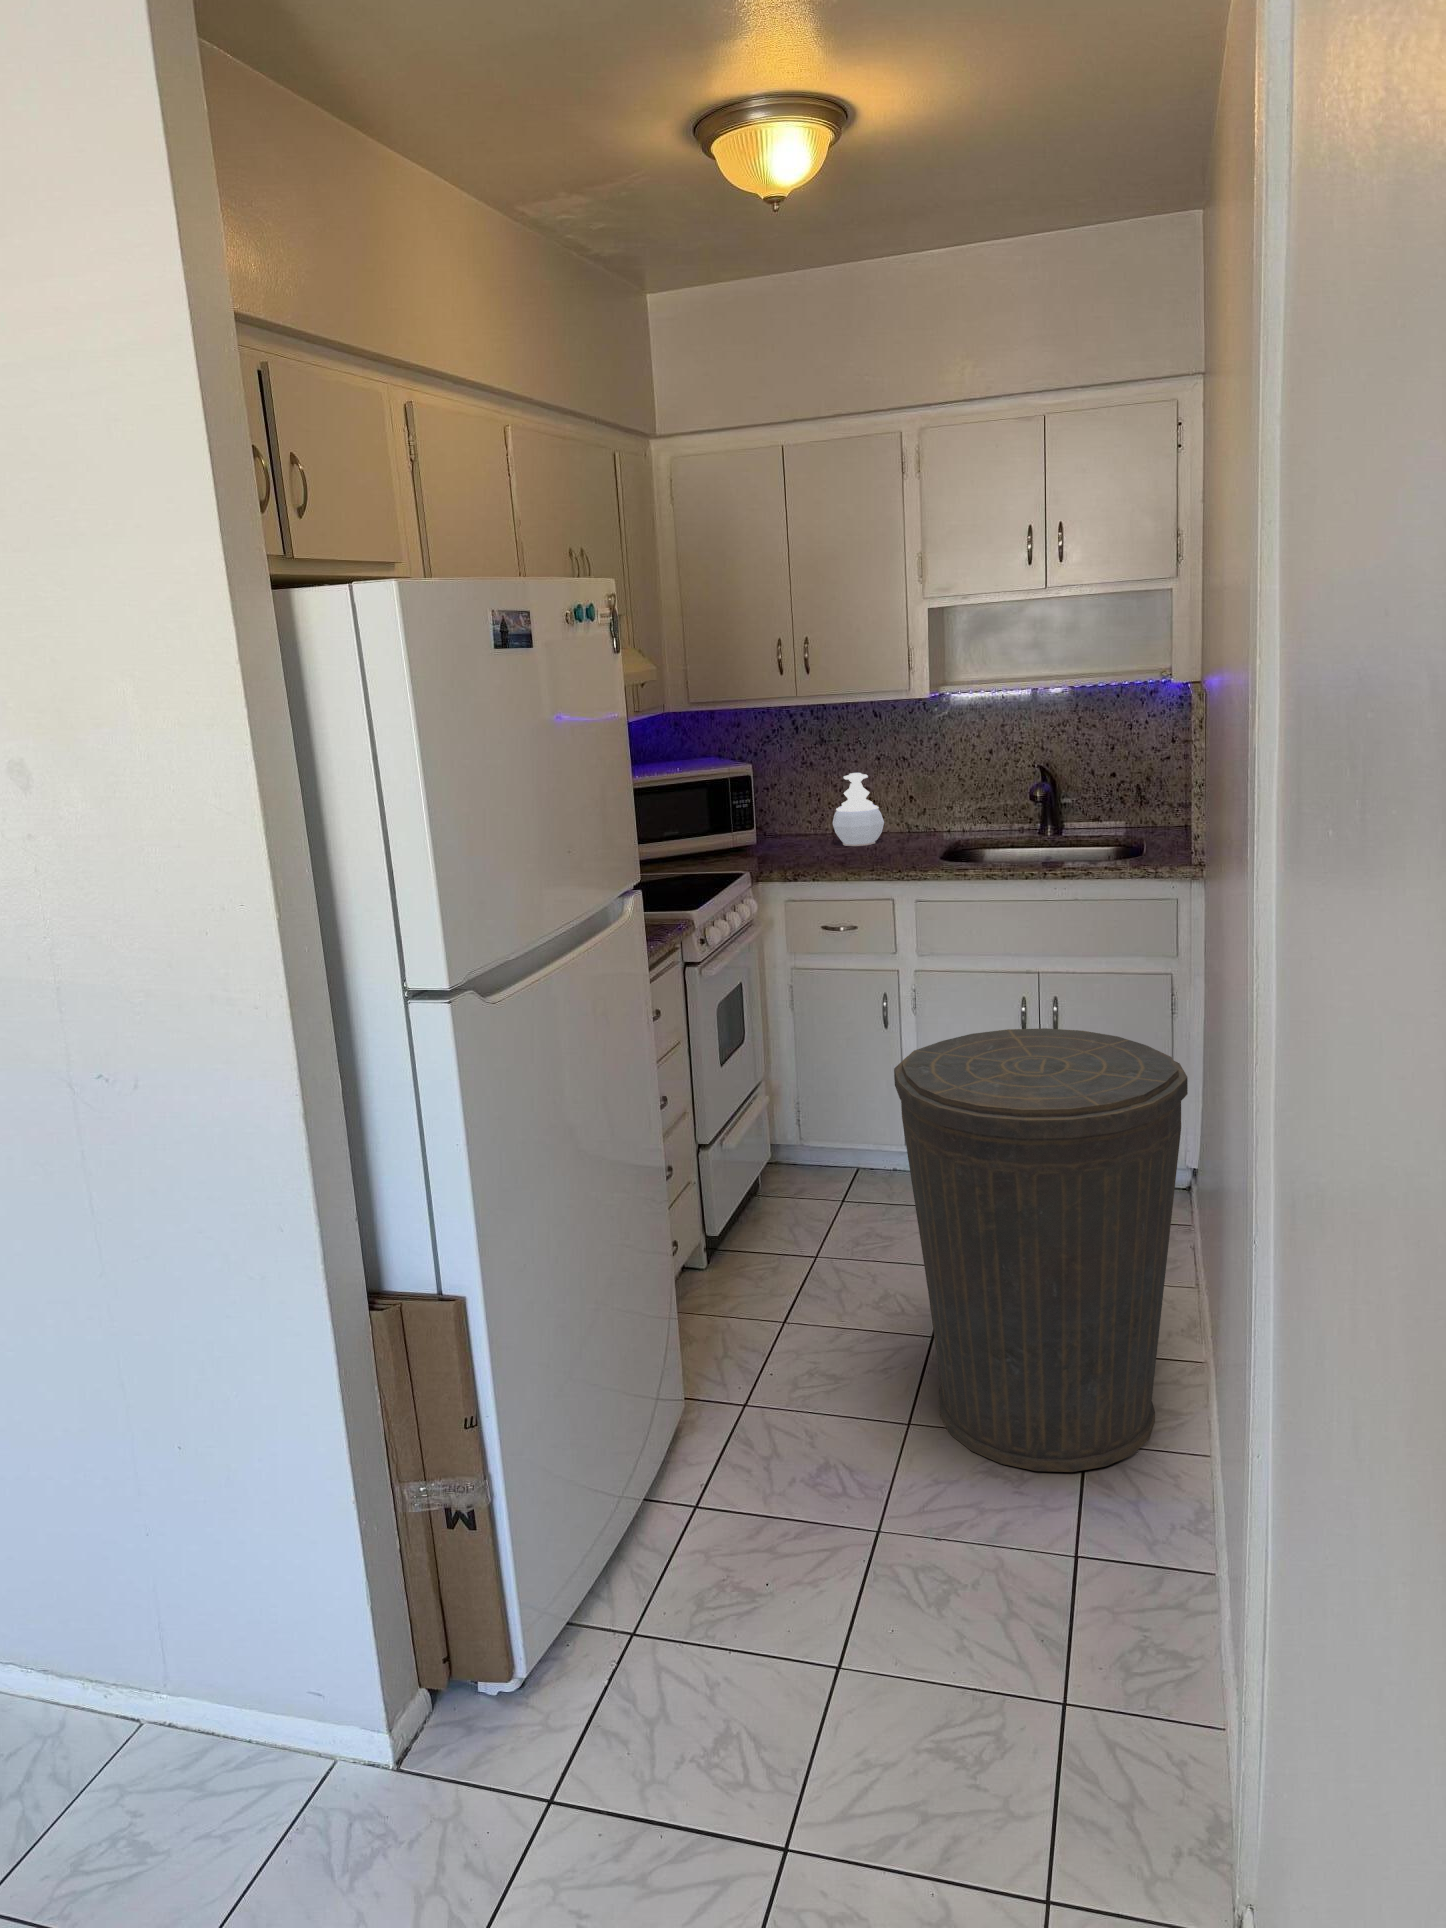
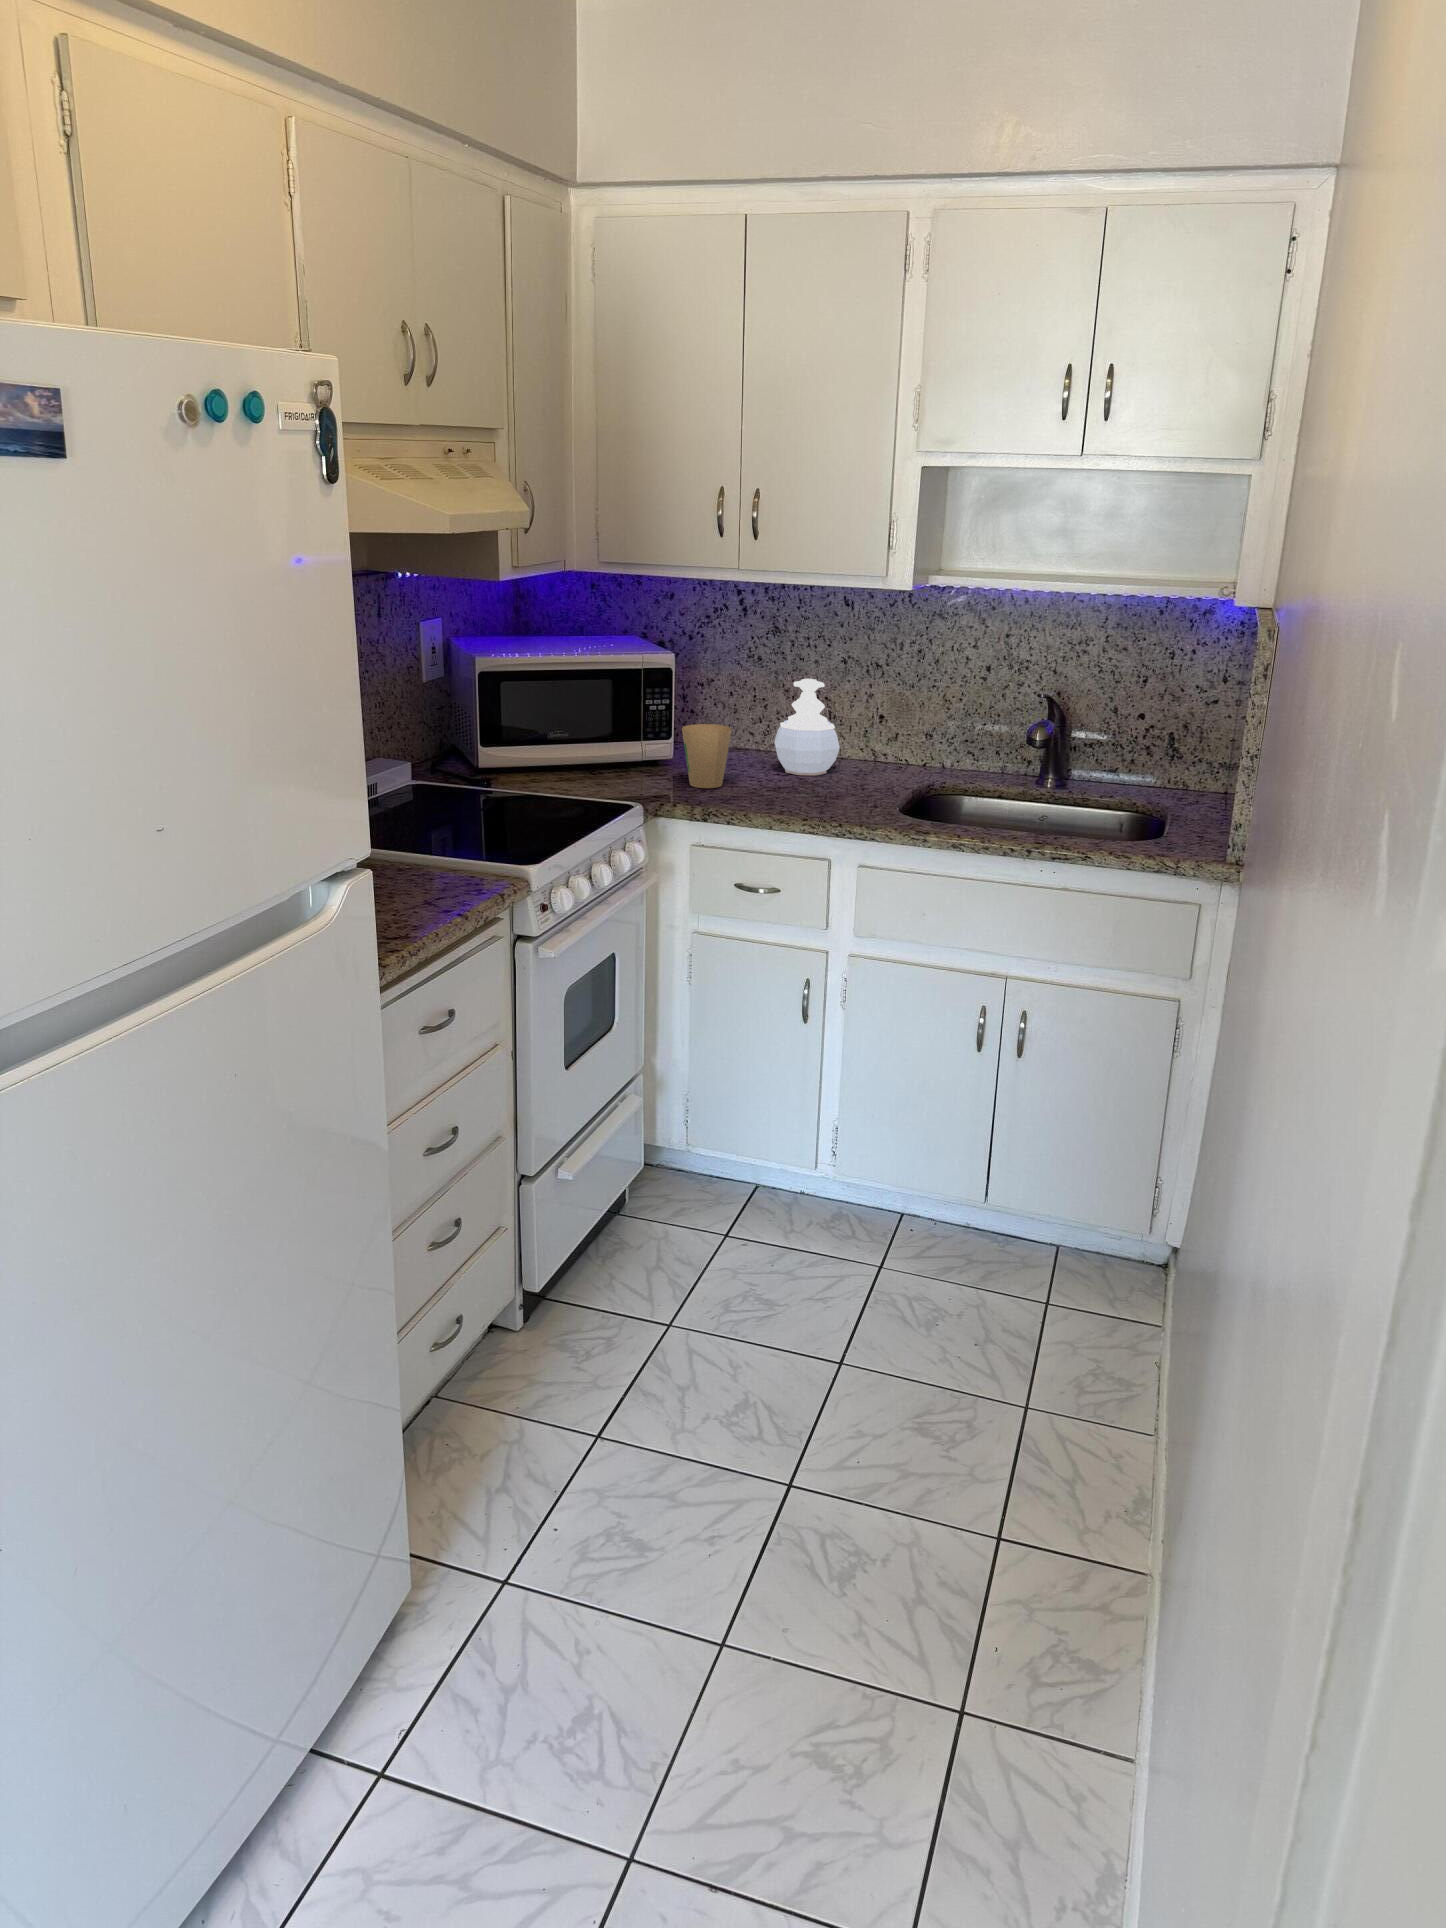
paper cup: none [766,813,805,860] -> present [682,724,732,788]
trash can: present [894,1028,1188,1472] -> none [744,1105,1172,1772]

